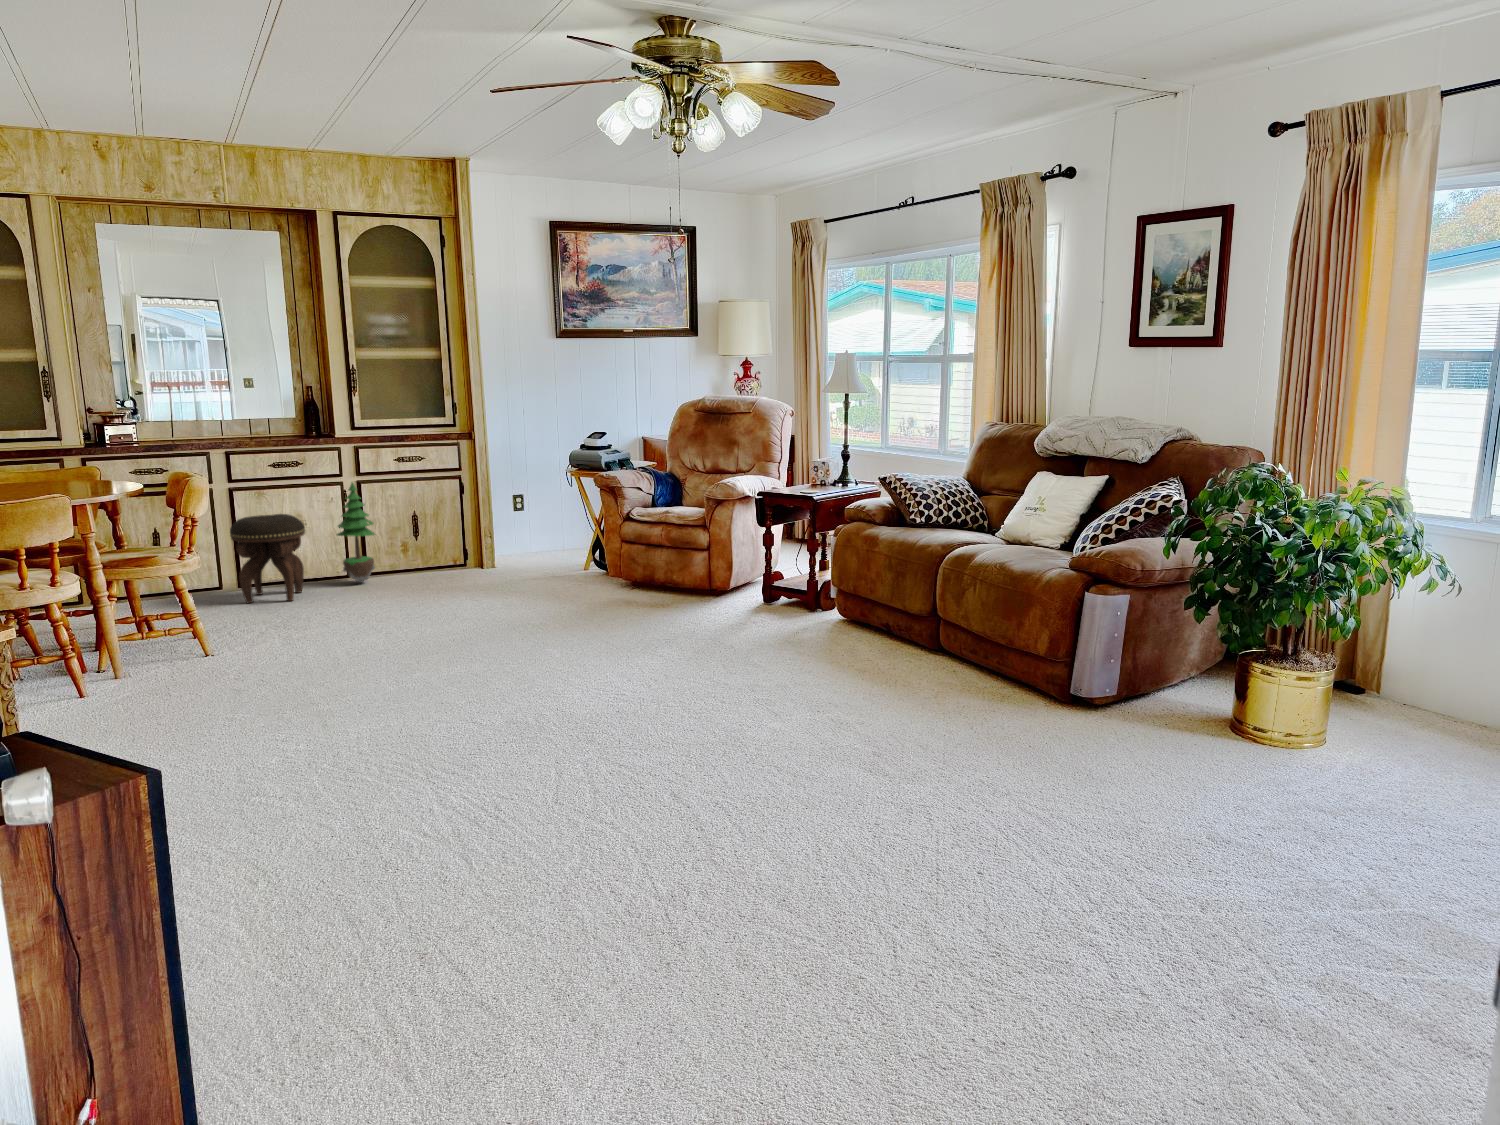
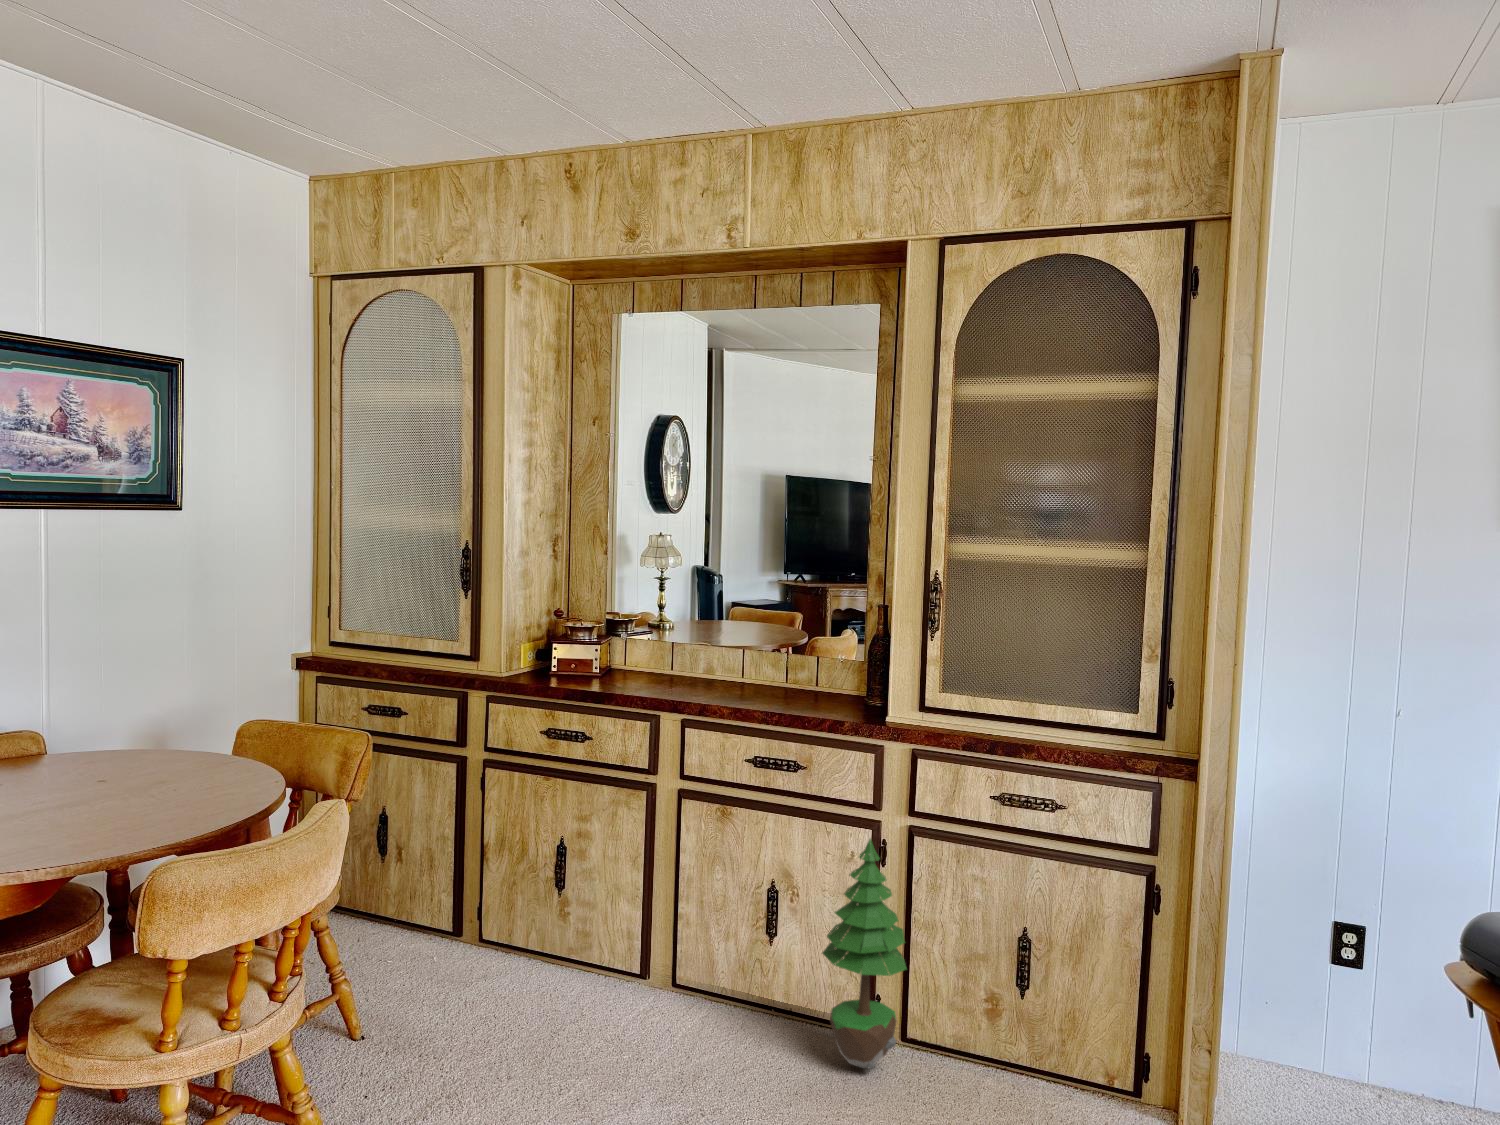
footstool: present [230,514,305,603] -> none [604,867,749,1085]

